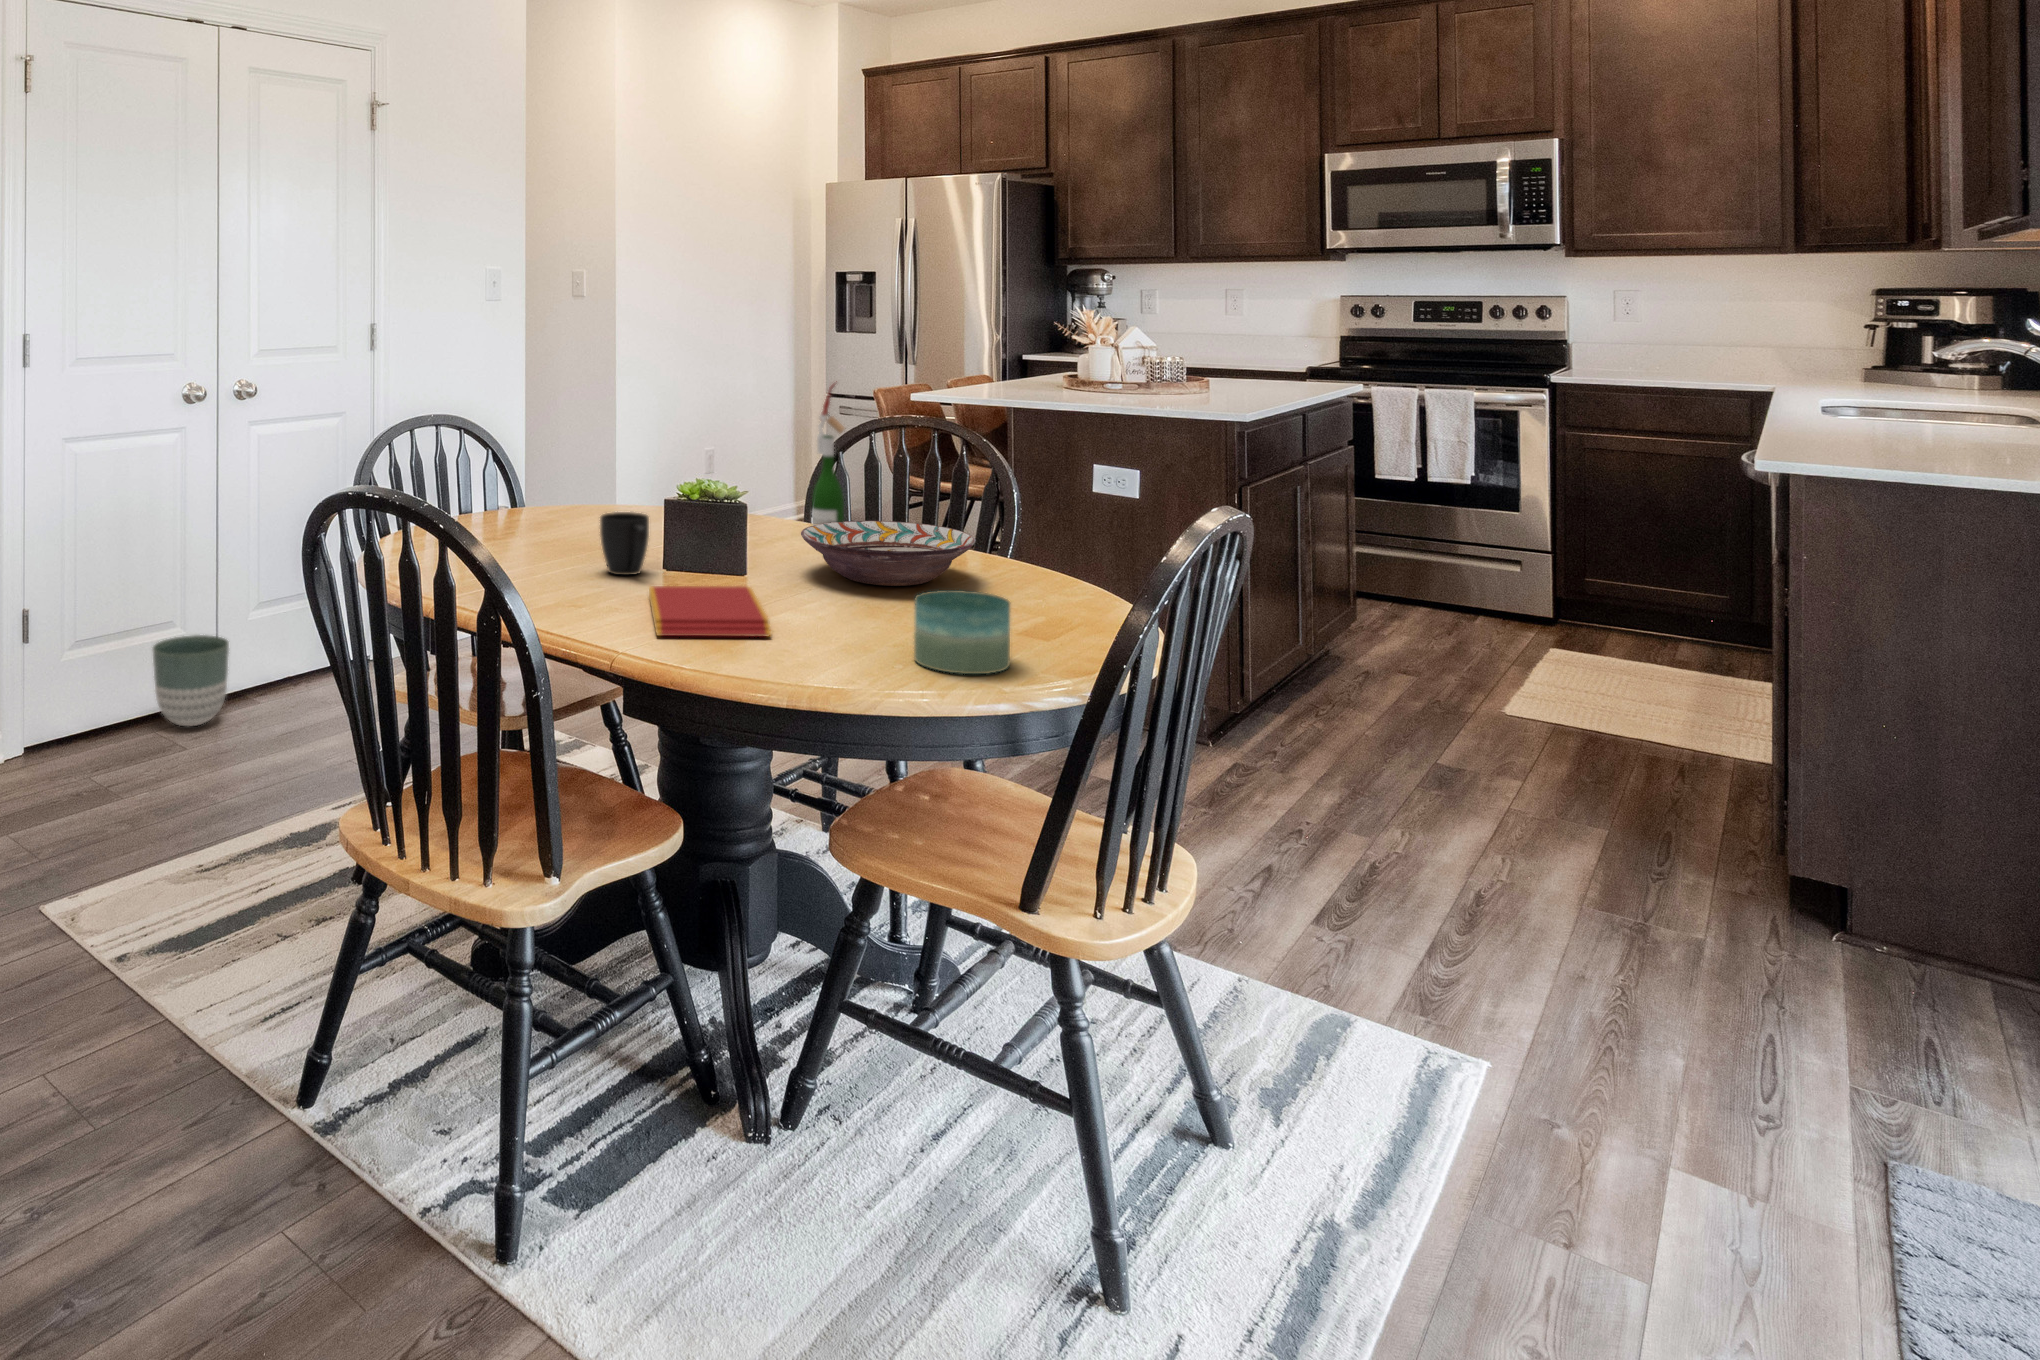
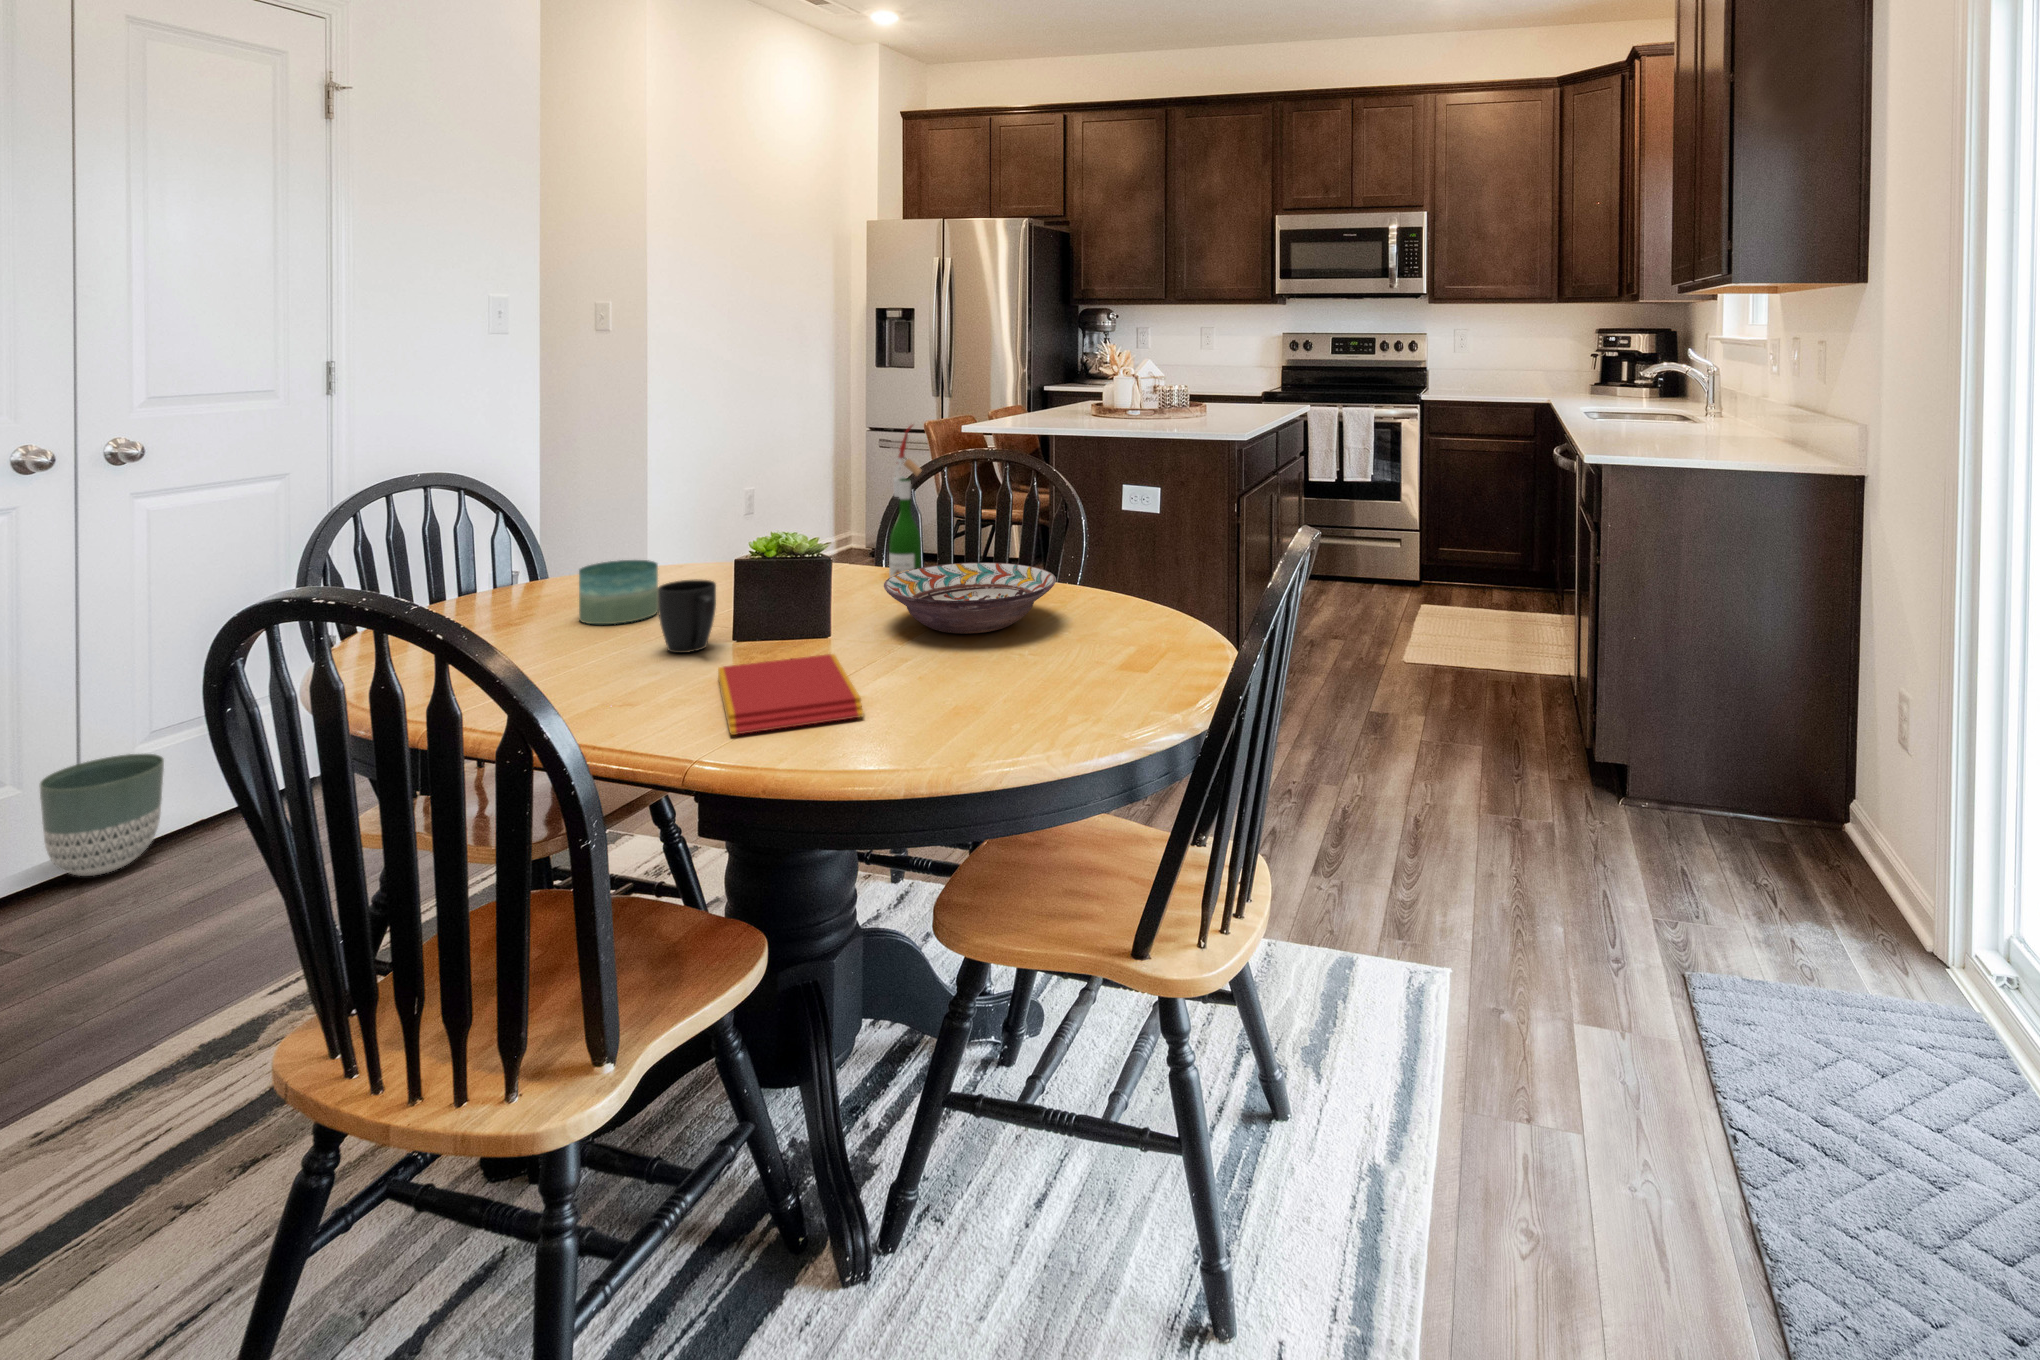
candle: present [914,590,1010,674] -> present [579,560,658,624]

